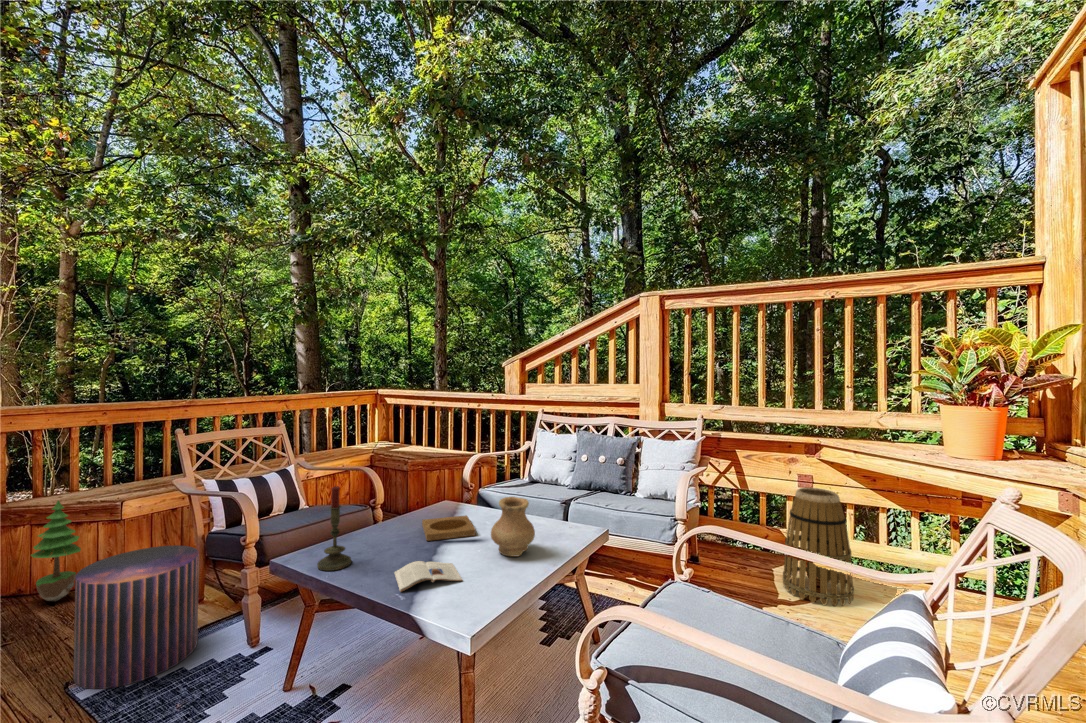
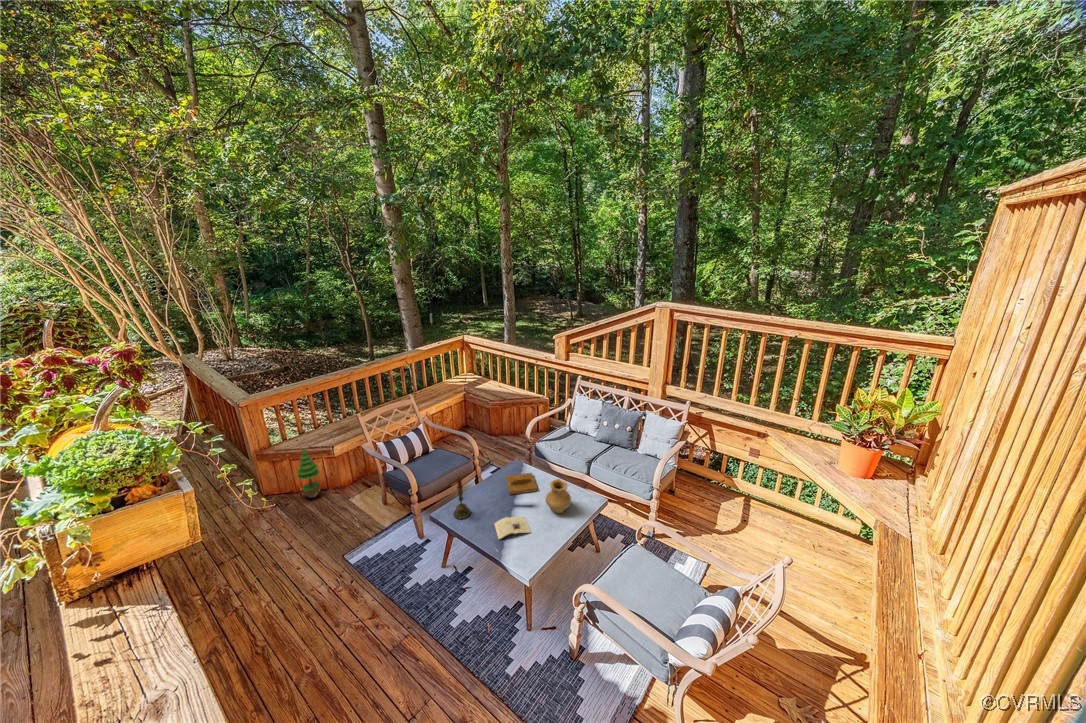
basket: present [783,488,854,606] -> none [728,459,774,533]
pouf: present [73,545,199,689] -> none [332,484,393,559]

